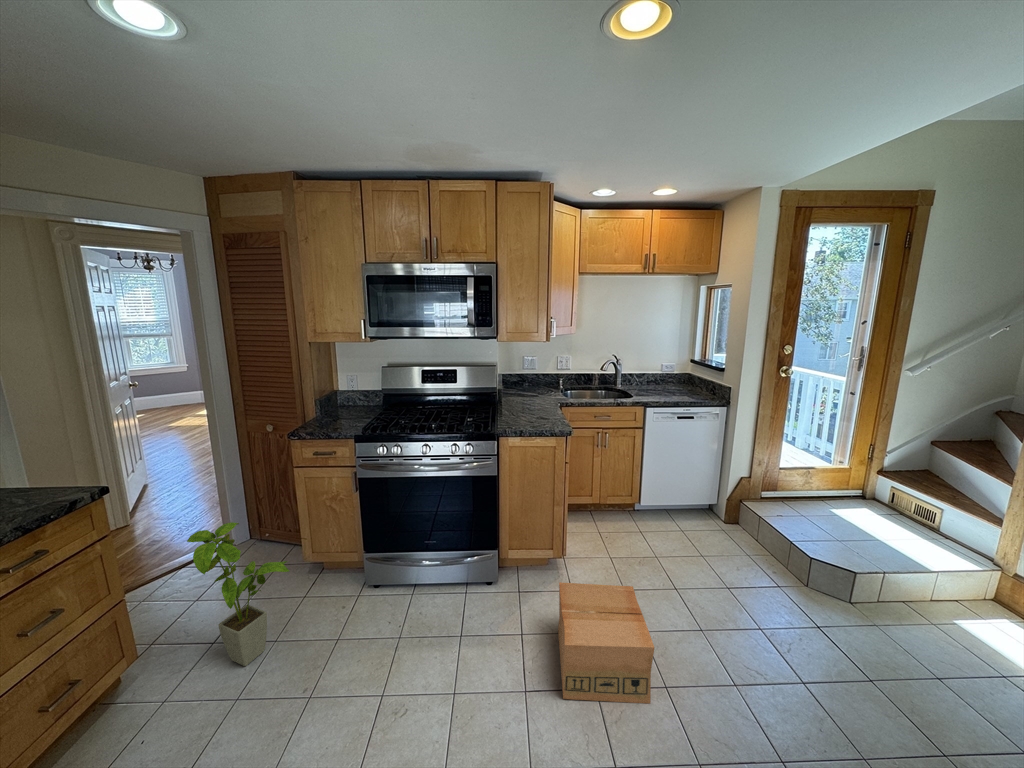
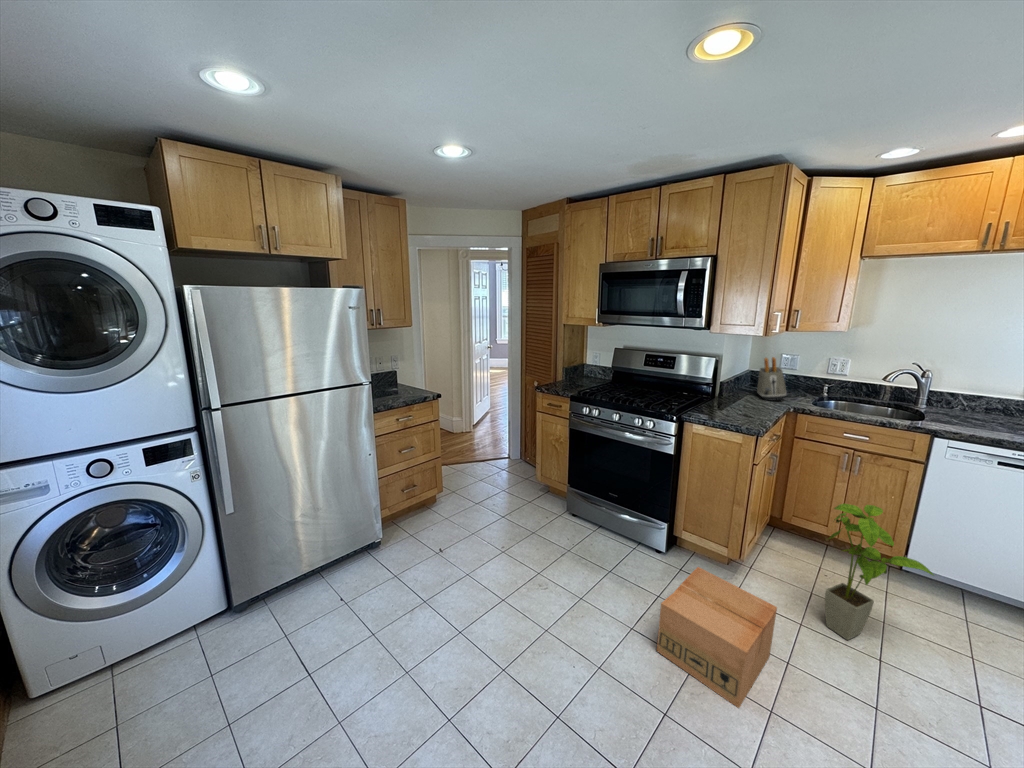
toaster: none [519,360,547,400] -> present [757,357,786,401]
house plant: present [187,522,289,666] -> present [825,504,933,640]

